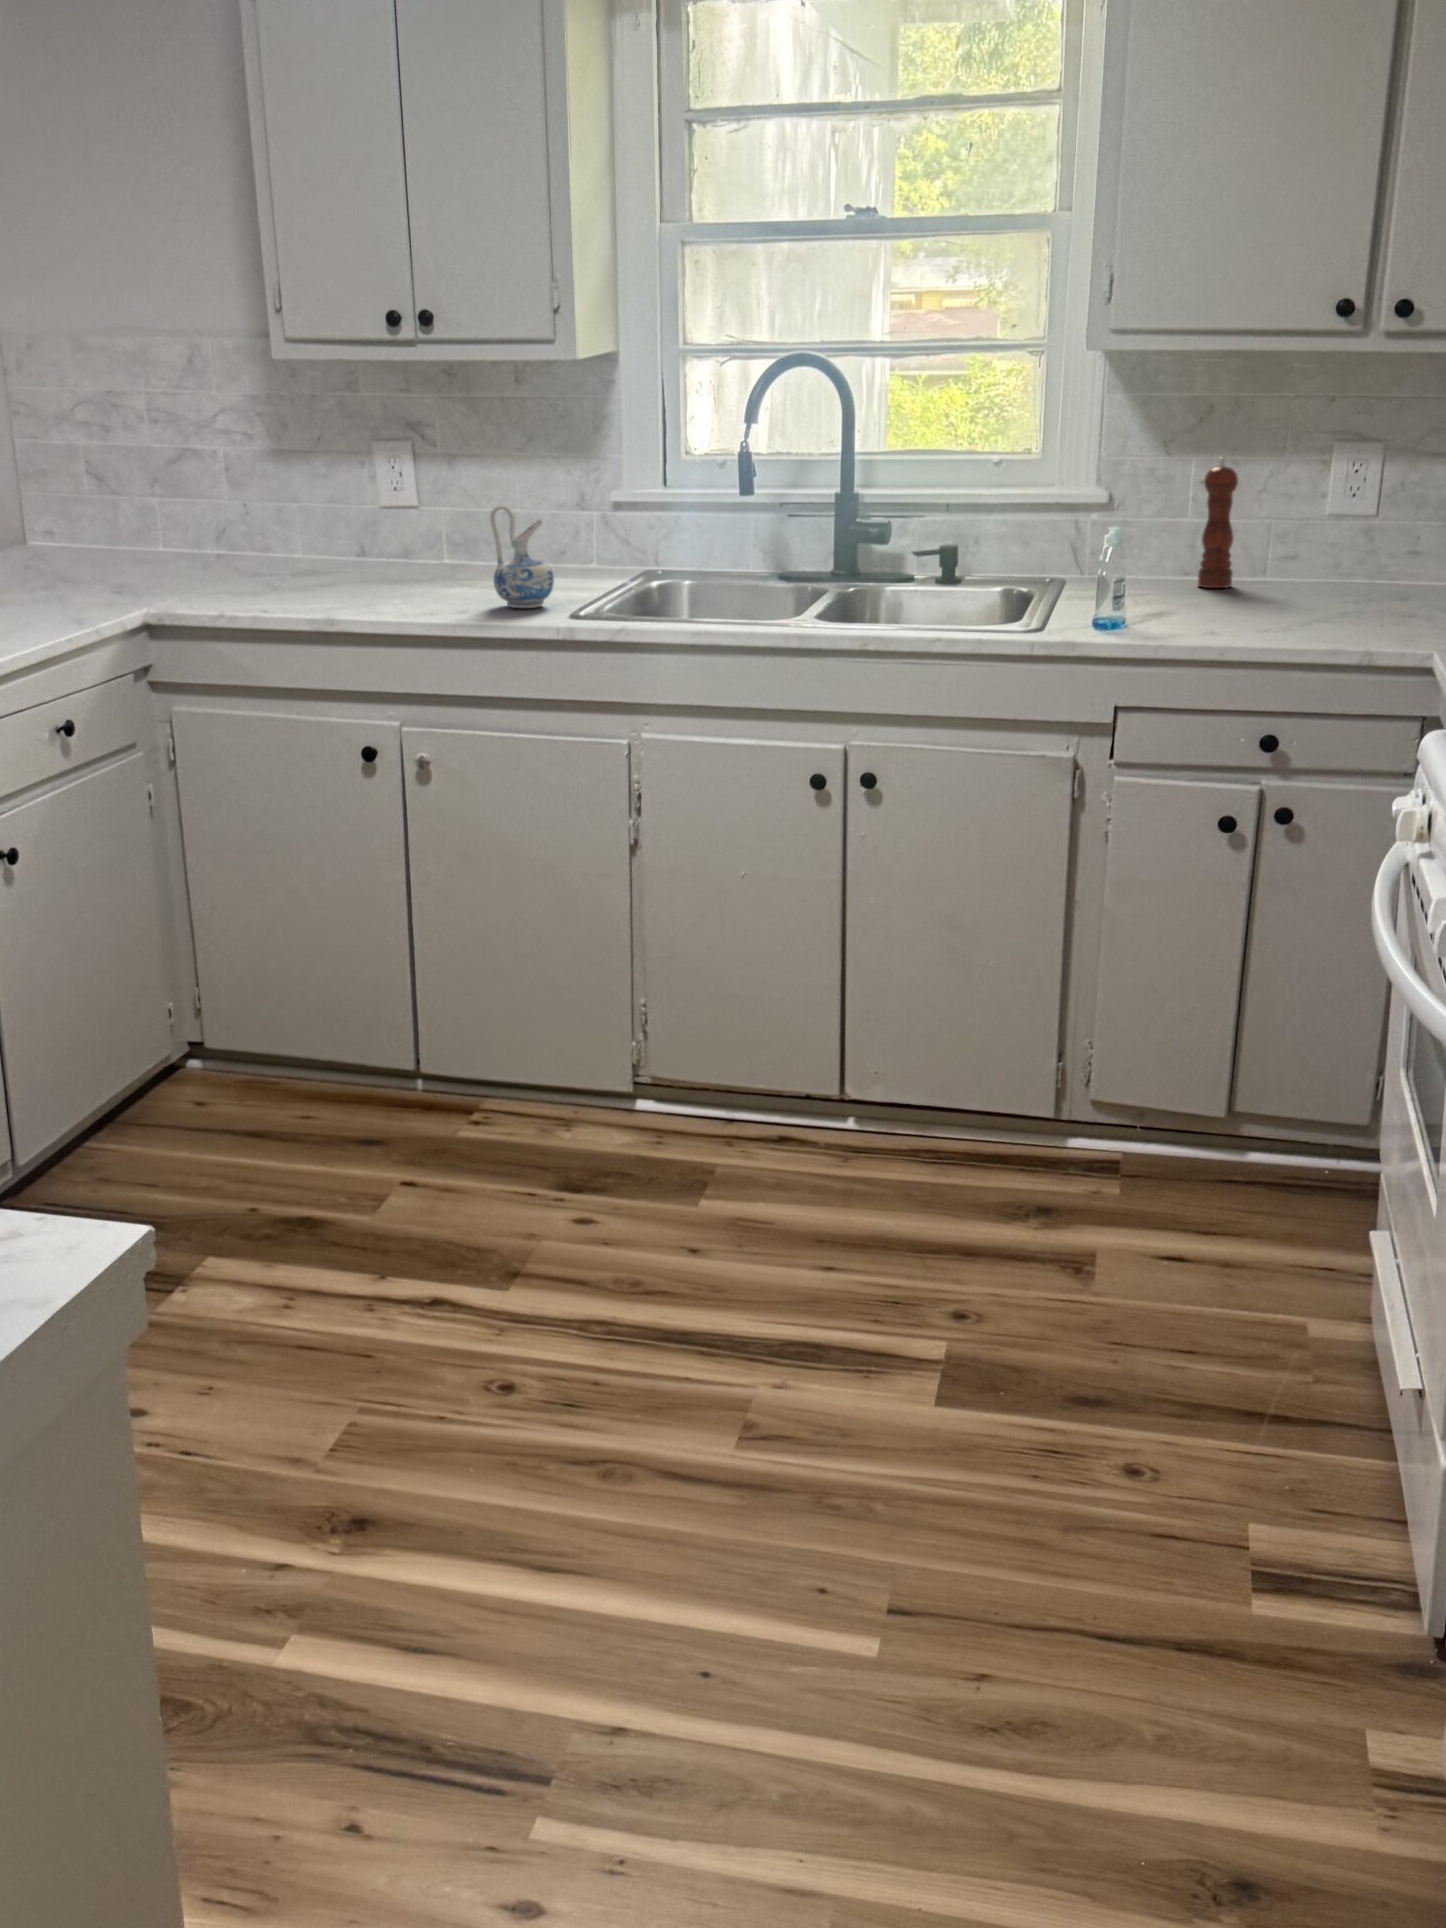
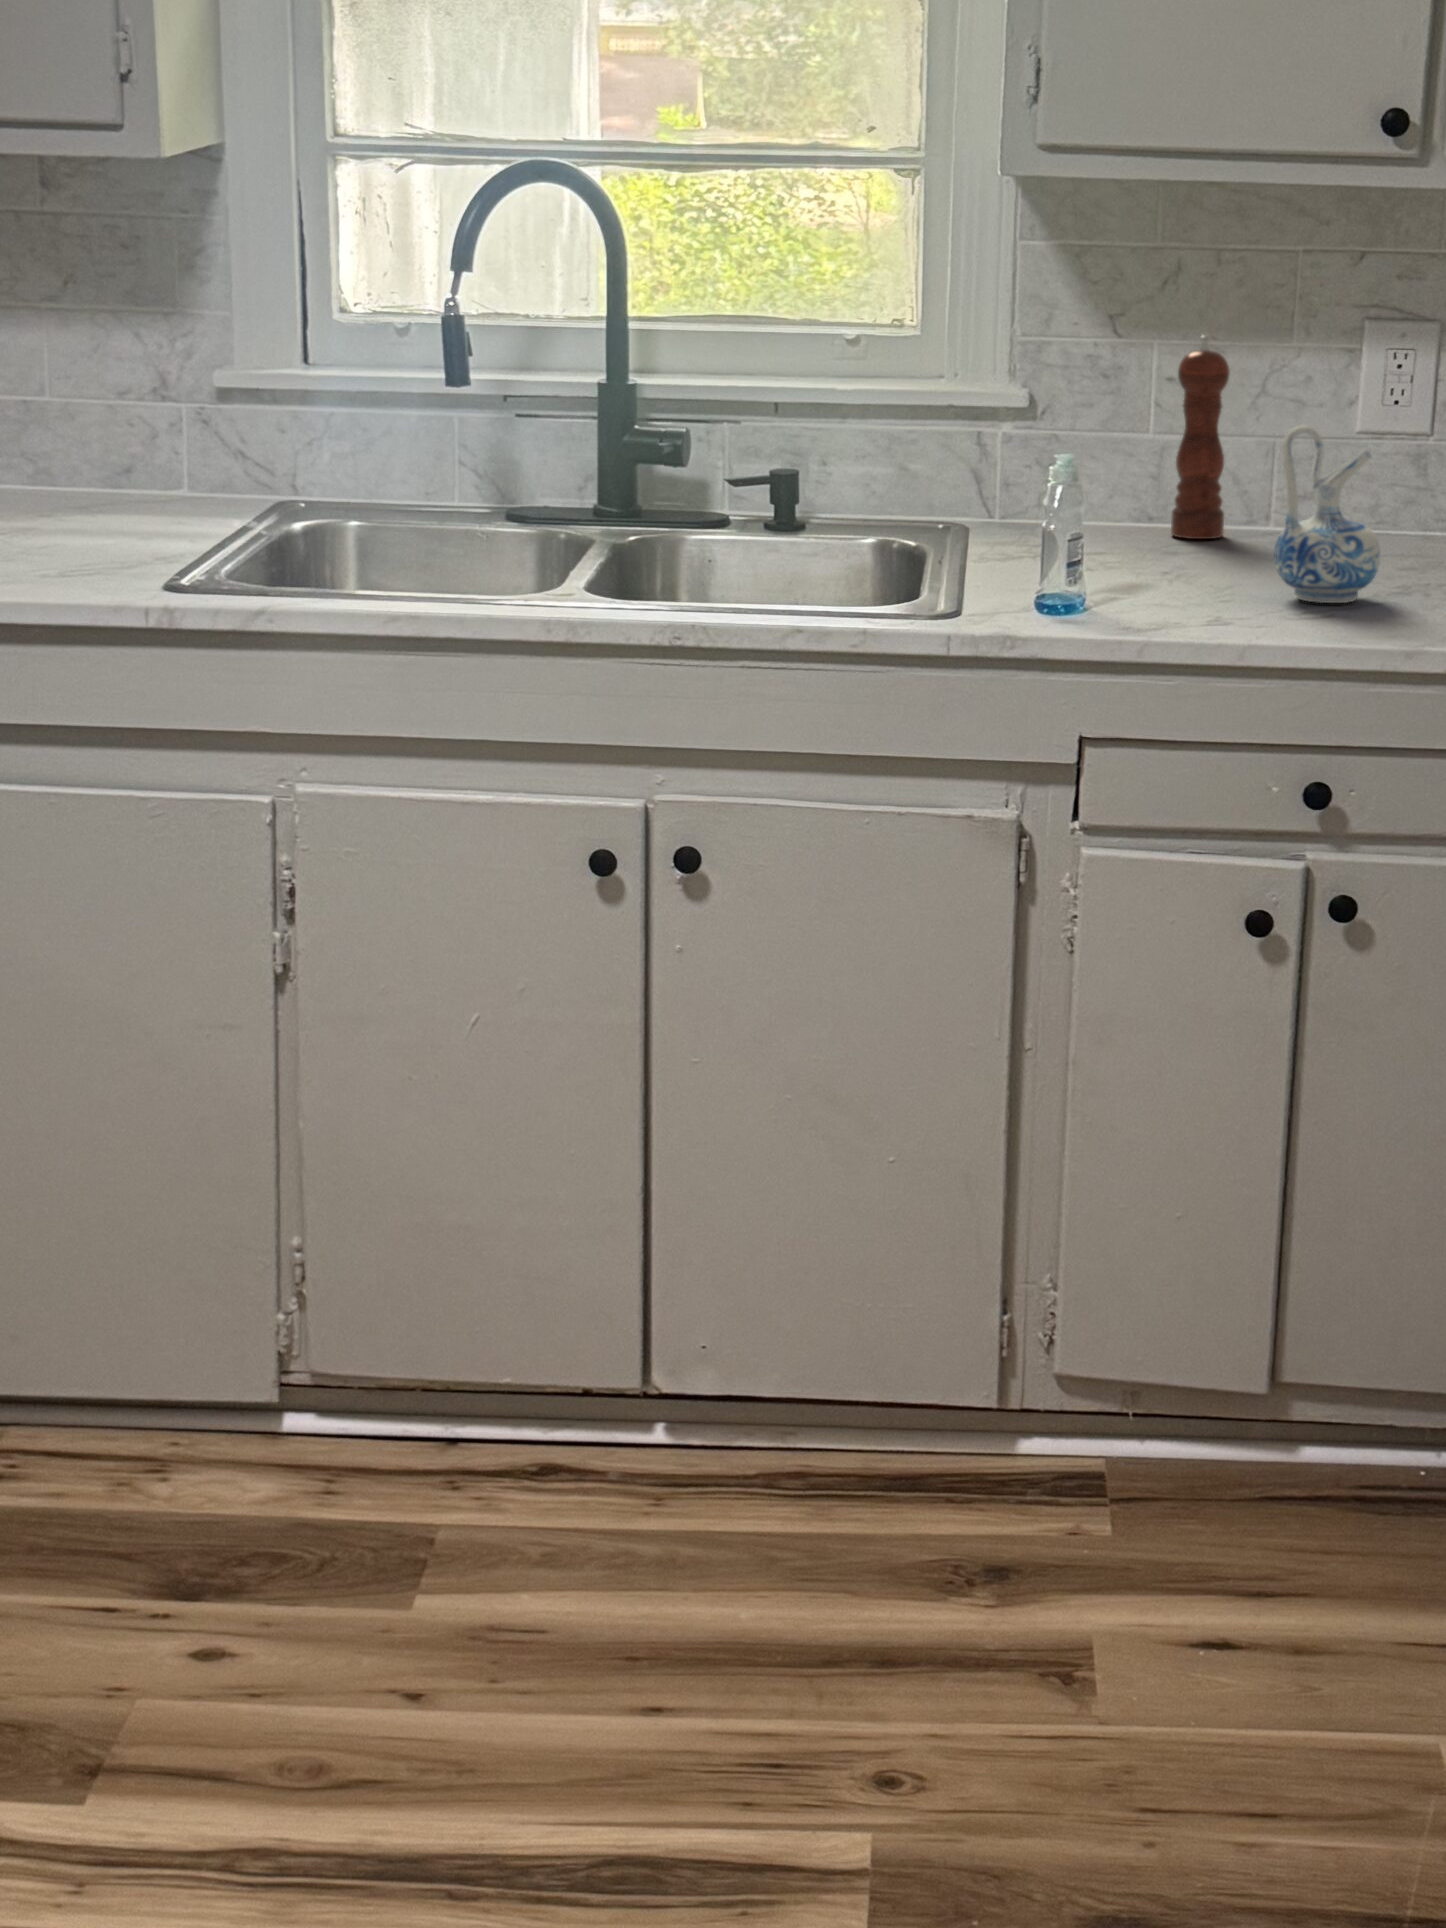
ceramic pitcher: present [490,505,554,608] -> present [1274,425,1380,603]

